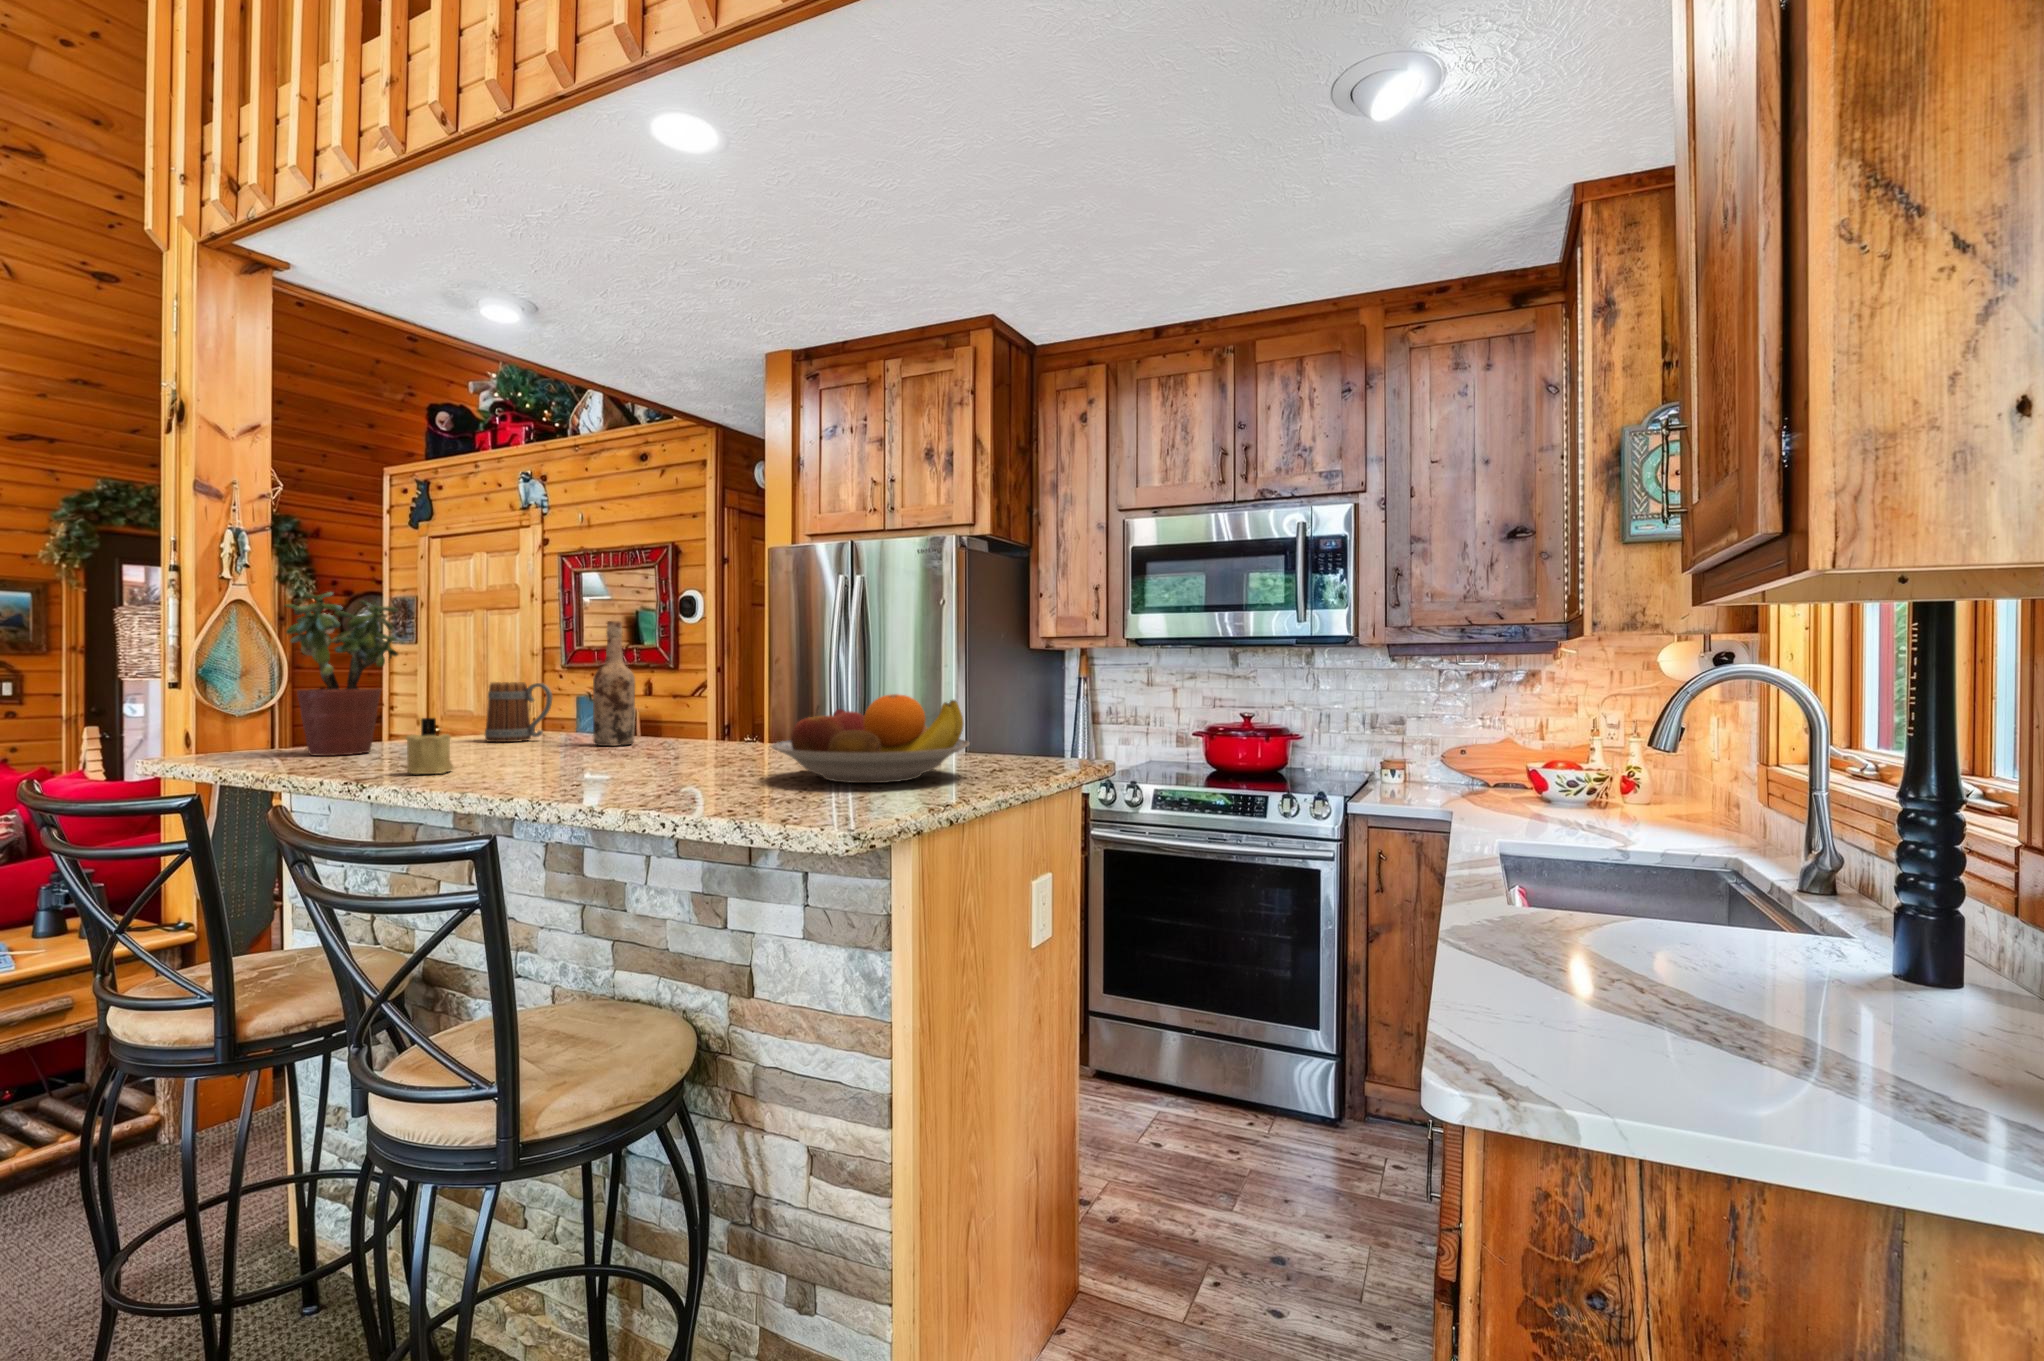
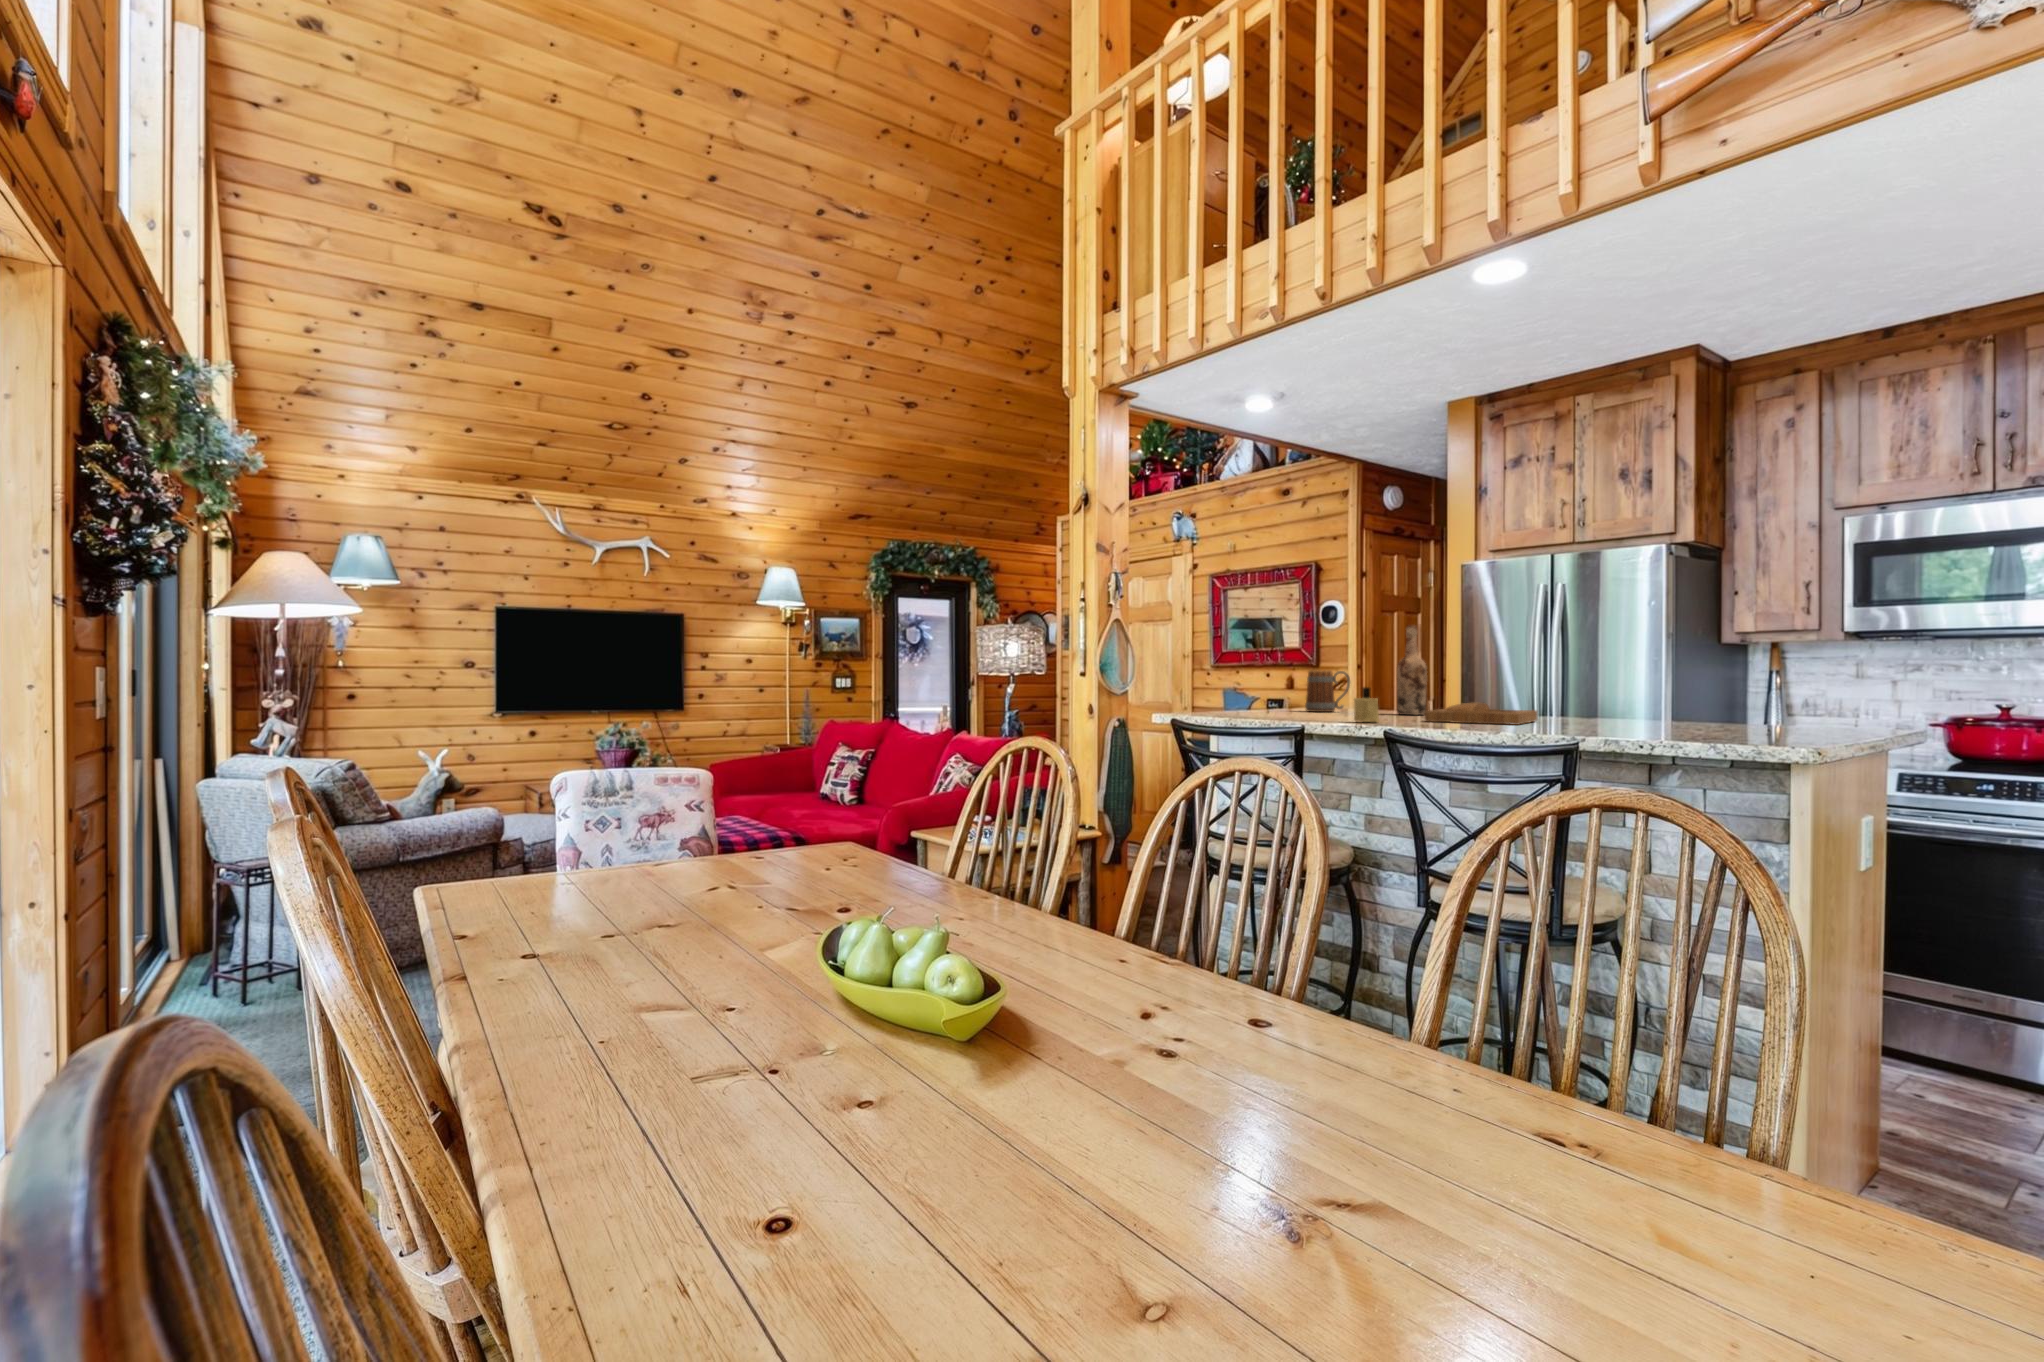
potted plant: present [285,592,403,756] -> none [1219,610,1285,715]
fruit bowl: present [772,694,969,783] -> none [1633,671,1811,734]
tray: none [546,734,727,769] -> present [1425,702,1538,725]

